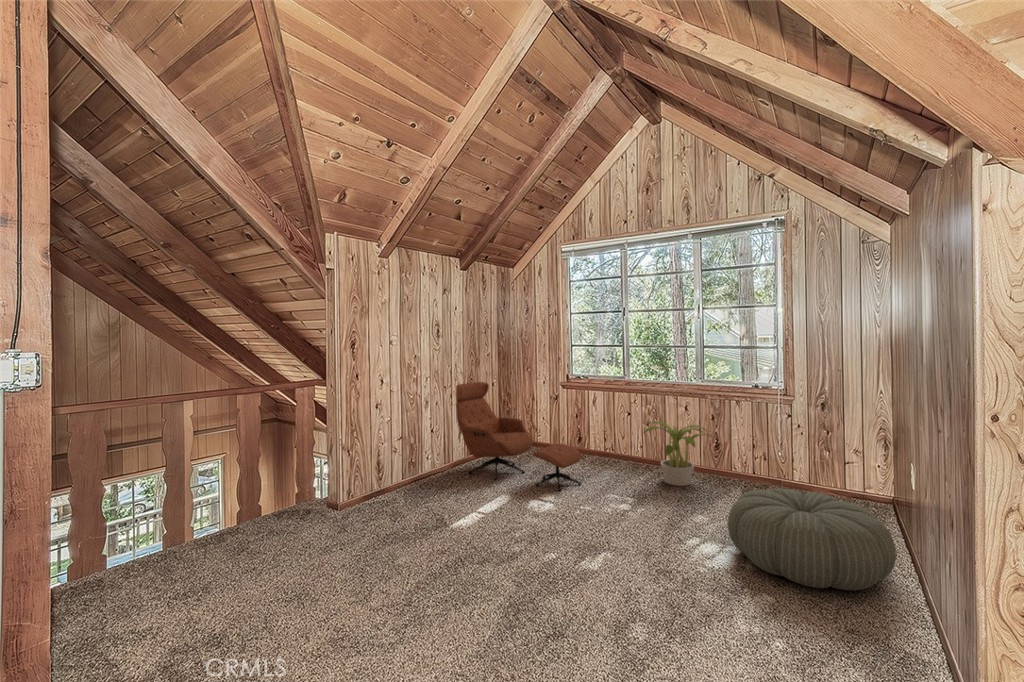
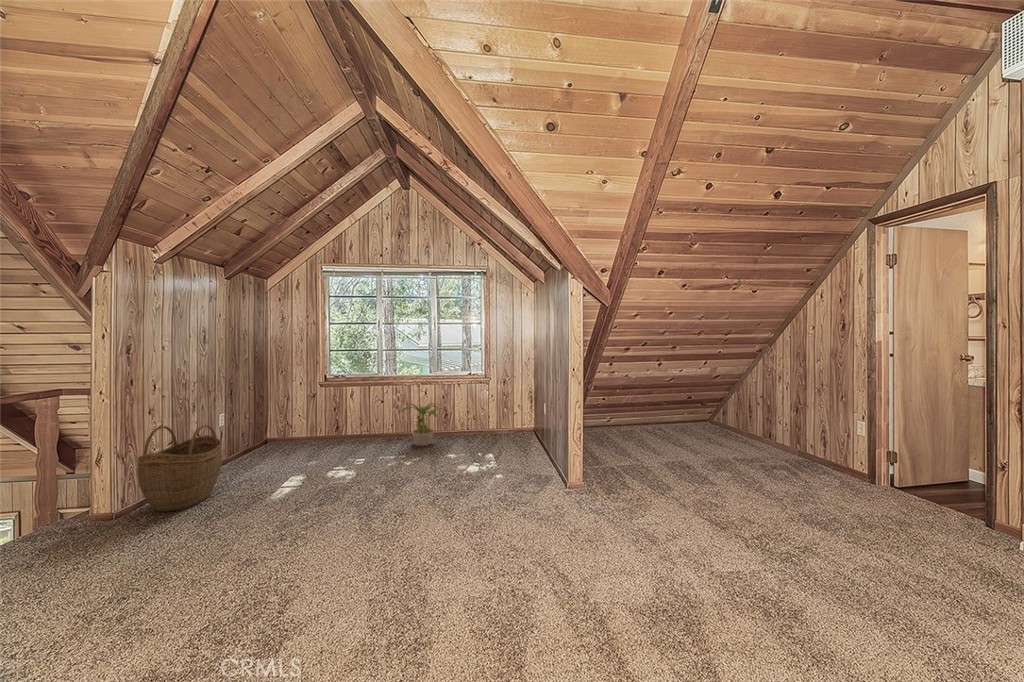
lounge chair: present [456,382,581,491] -> none [224,384,356,470]
woven basket: none [365,419,436,508] -> present [137,425,222,512]
pouf: present [728,488,896,590] -> none [468,430,542,476]

